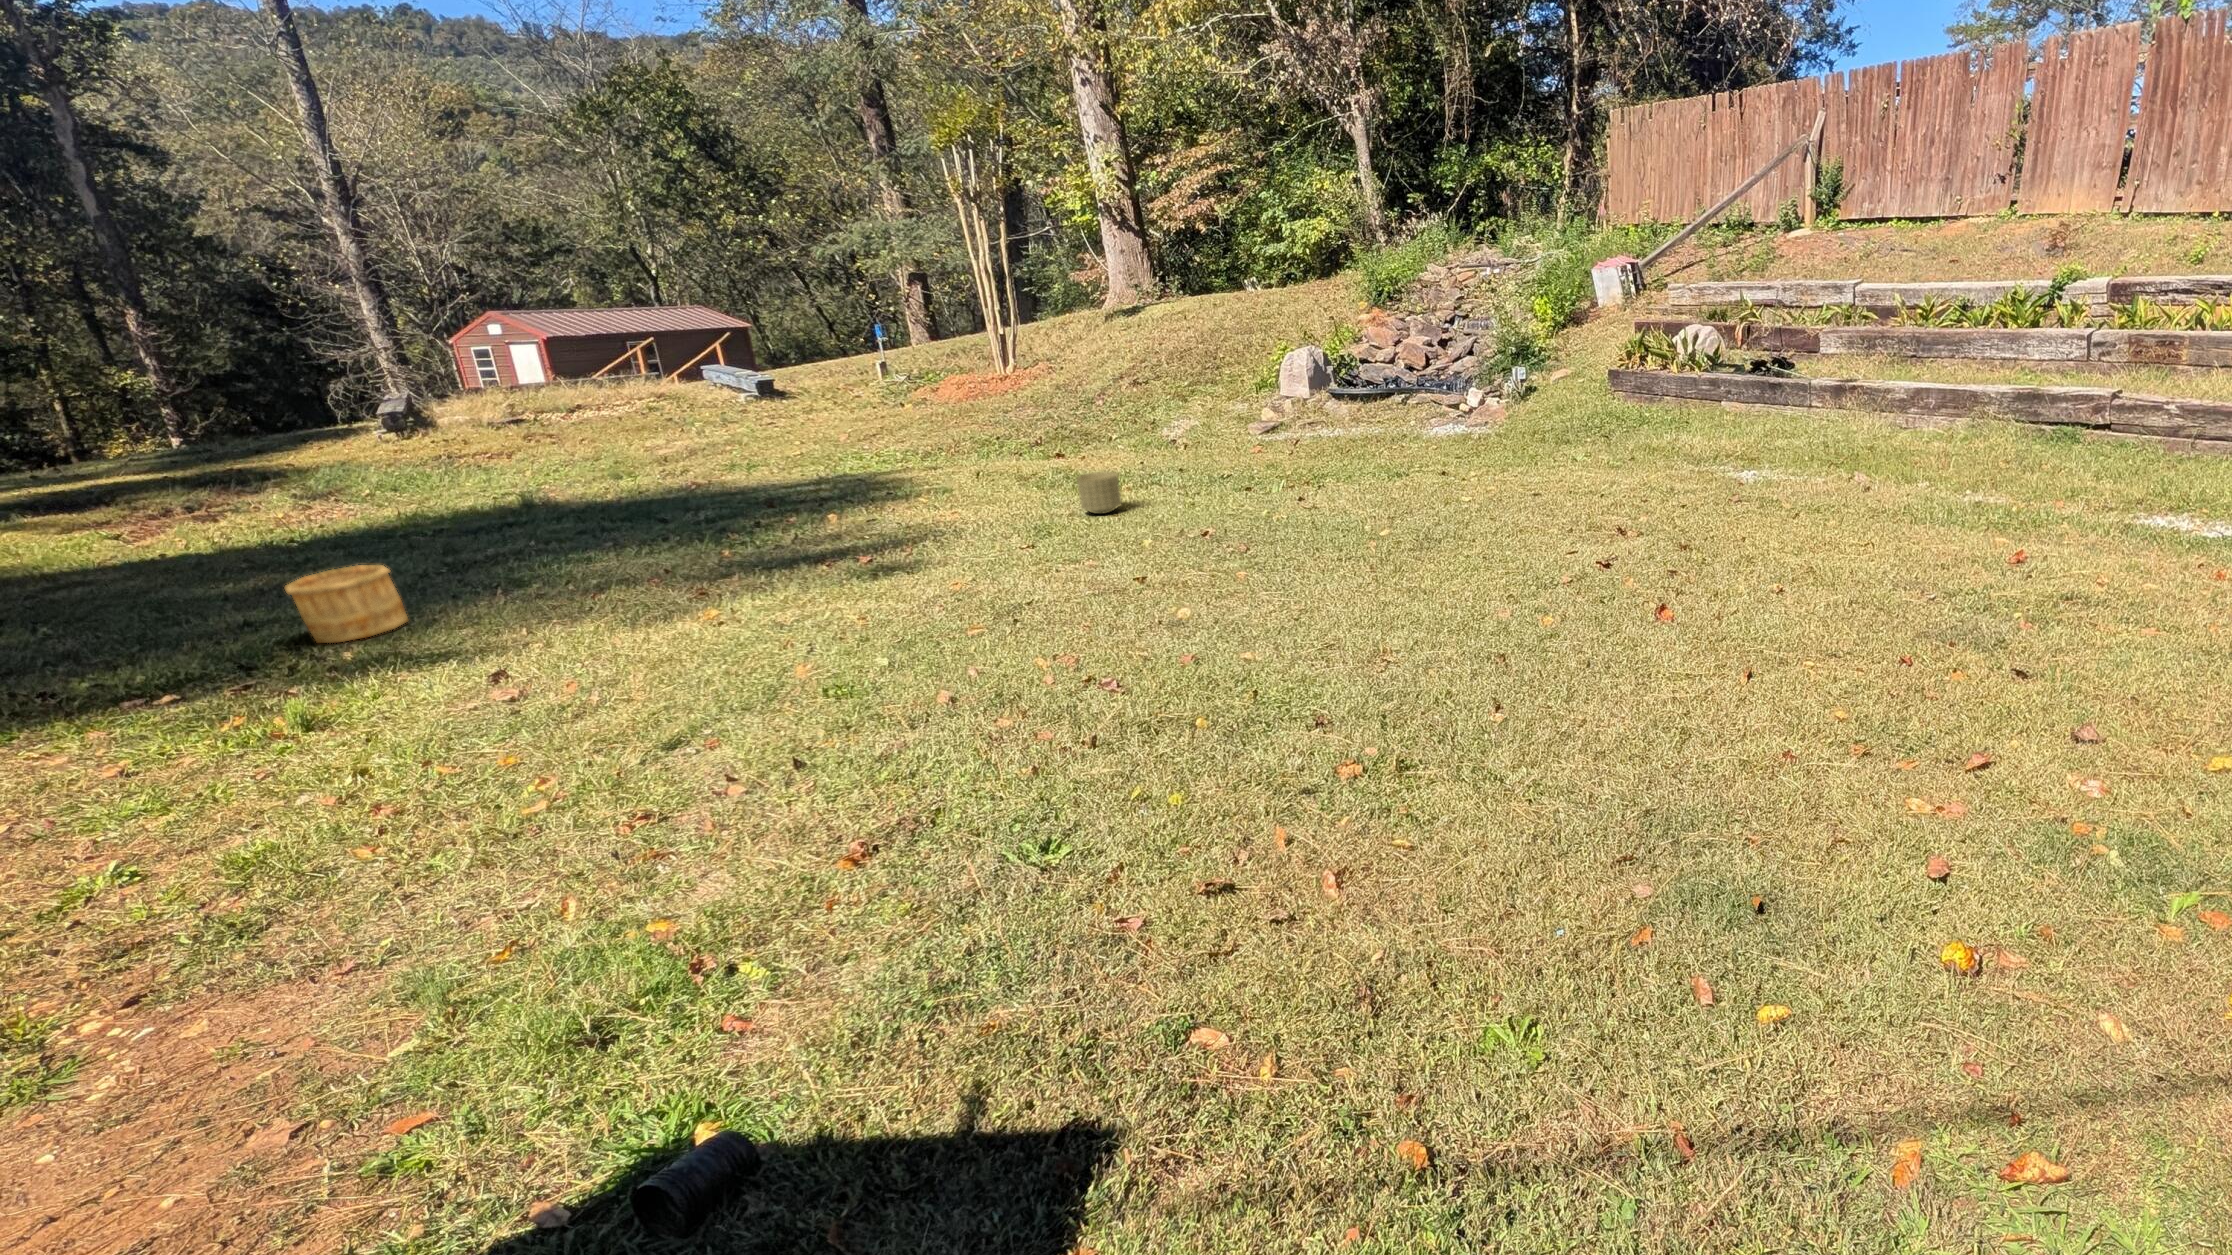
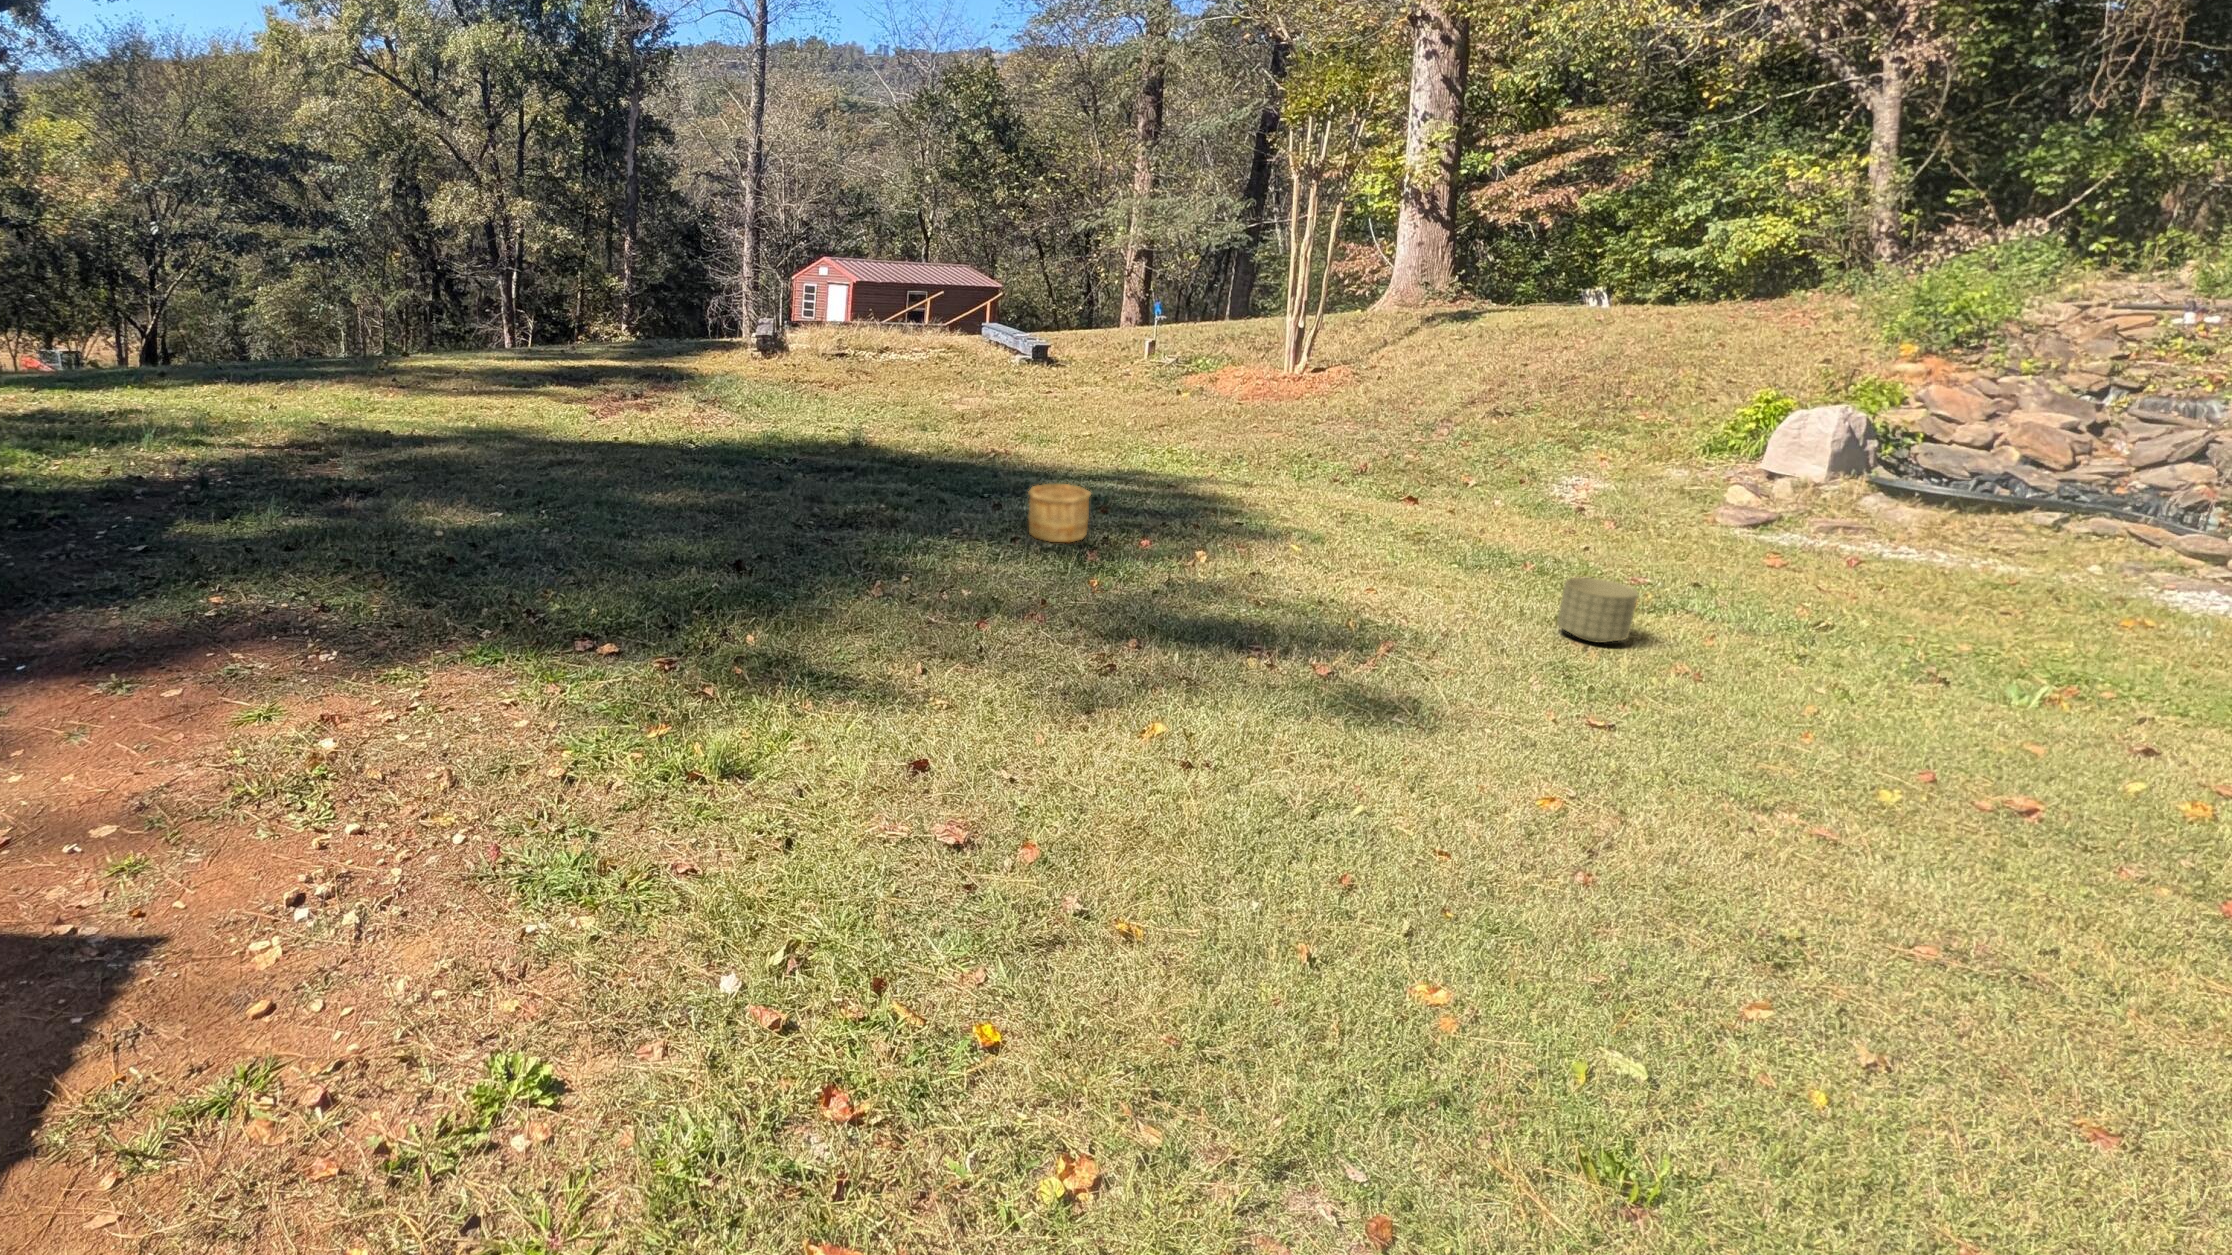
wooden bucket: present [285,565,408,643] -> present [1028,484,1091,542]

